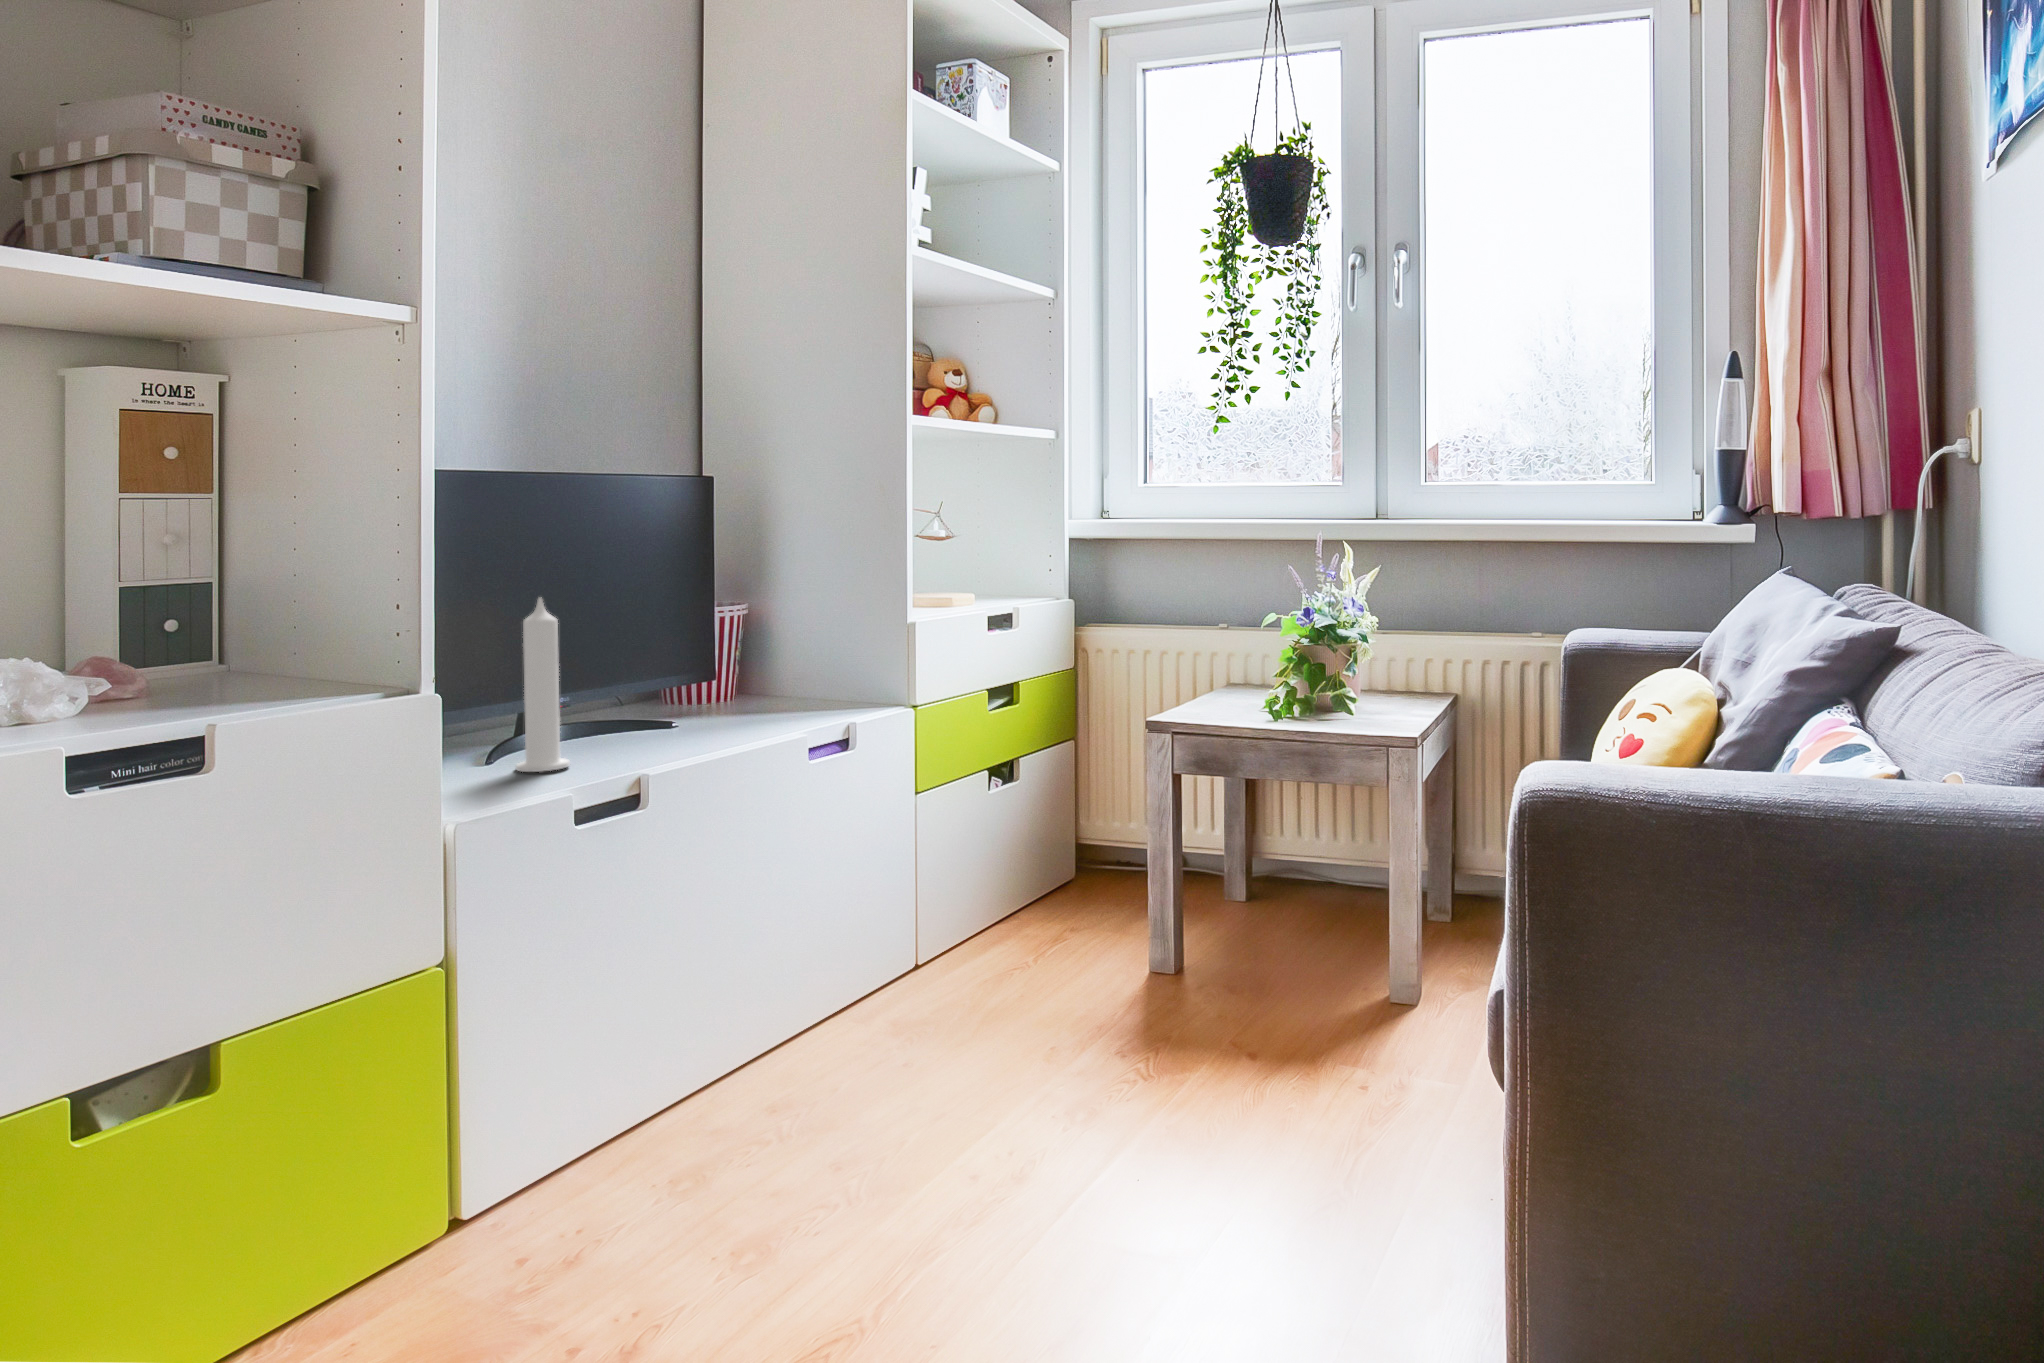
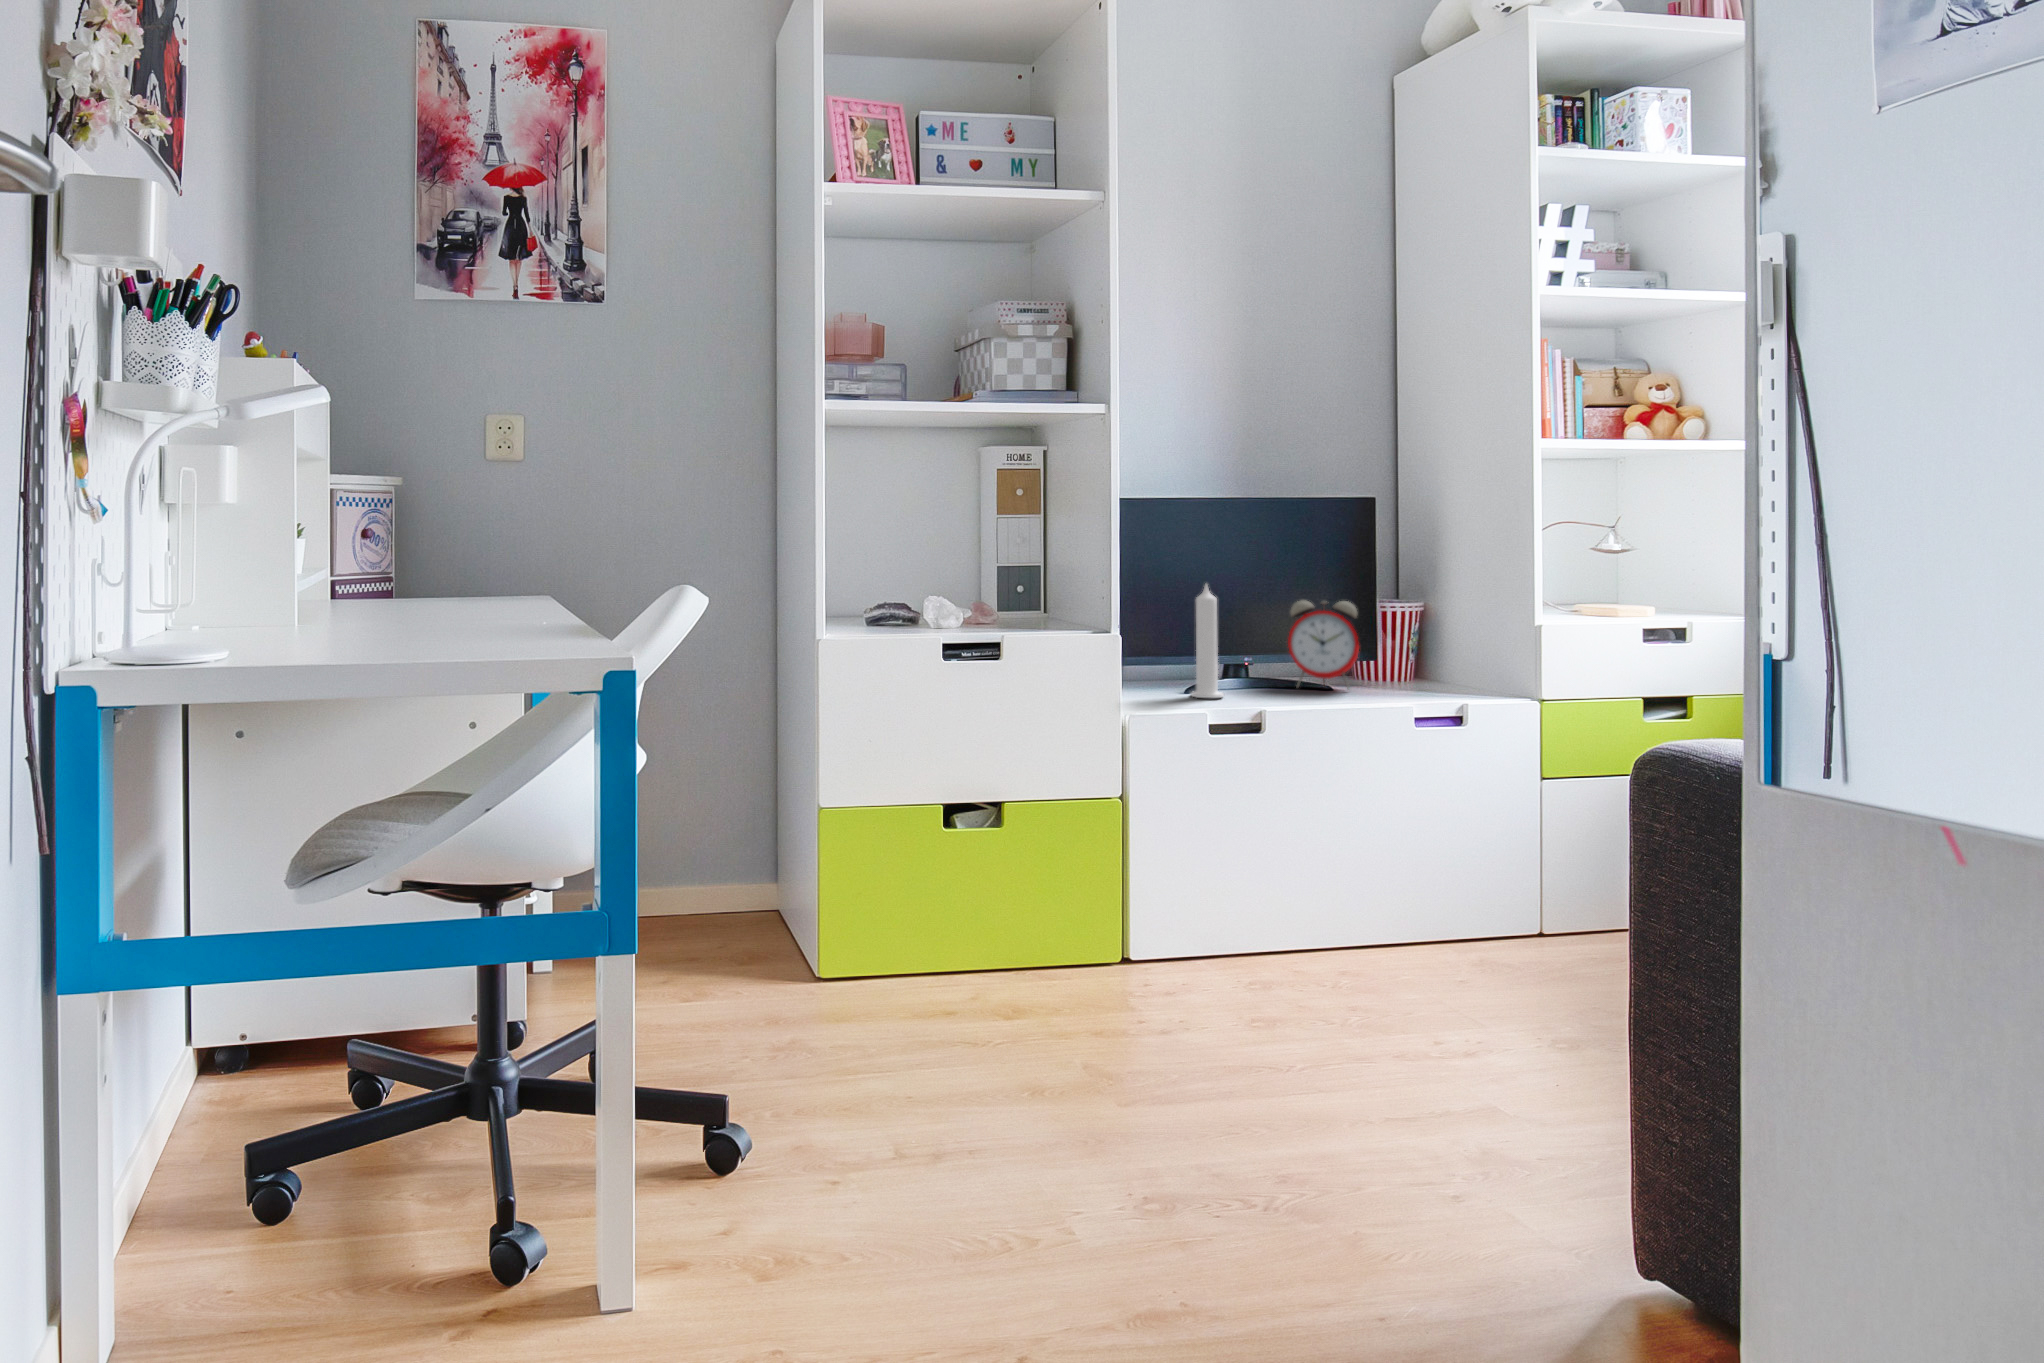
alarm clock: none [623,611,725,735] -> present [1288,600,1359,689]

